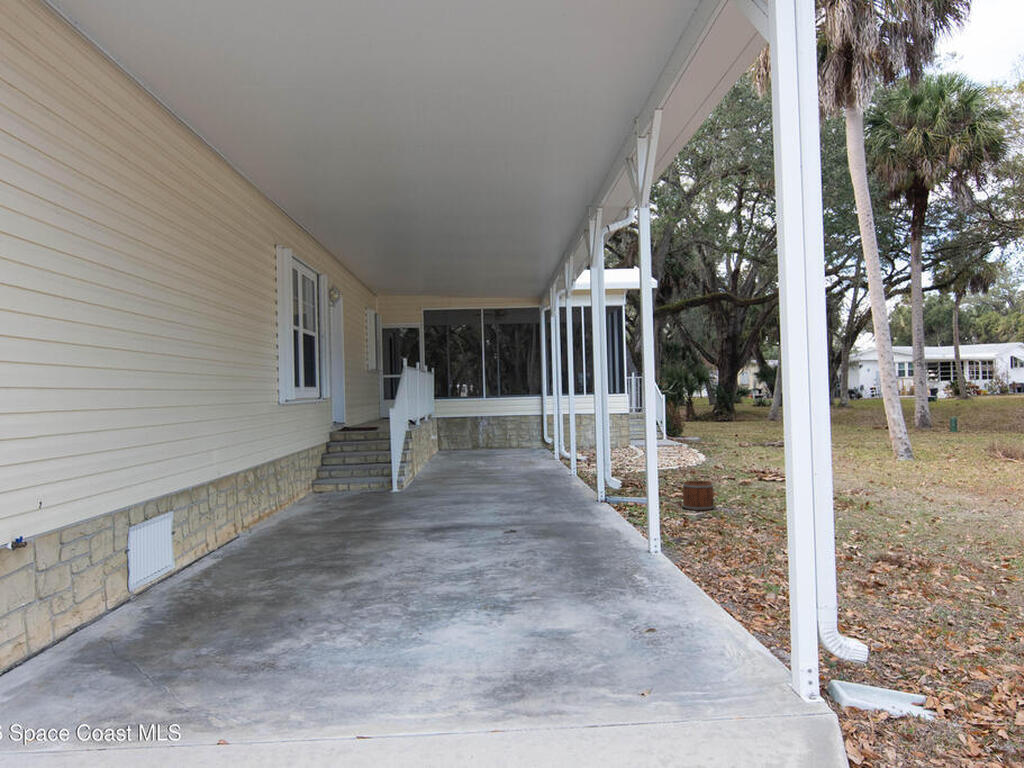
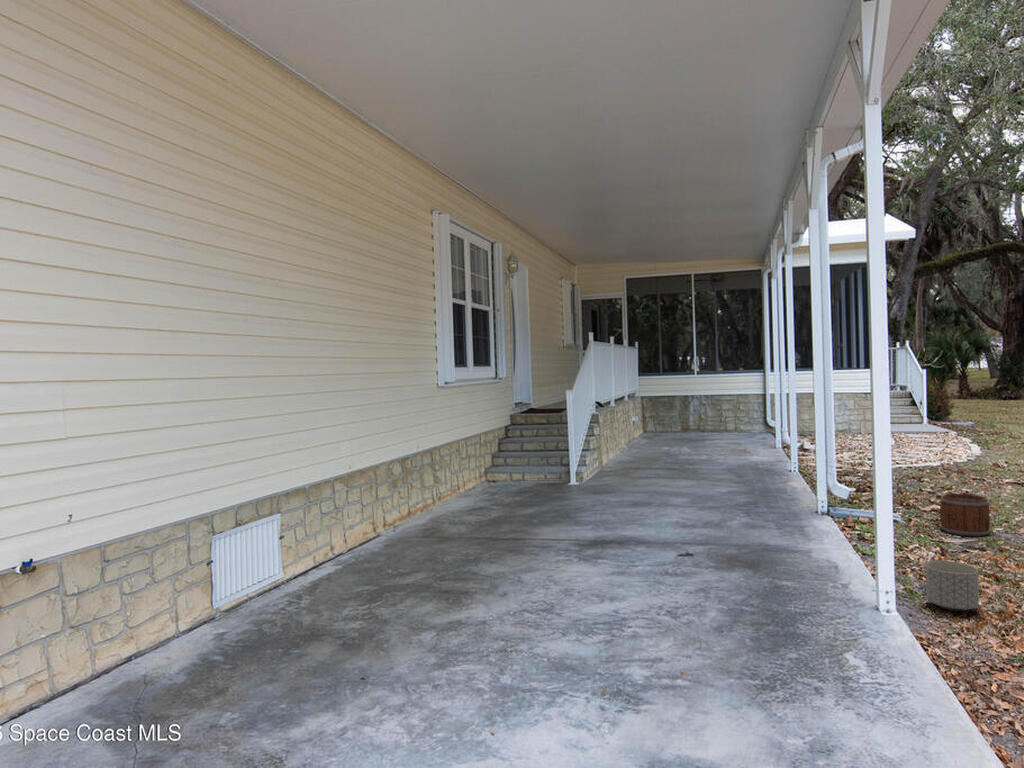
planter: none [678,518,710,551] -> present [926,560,979,611]

